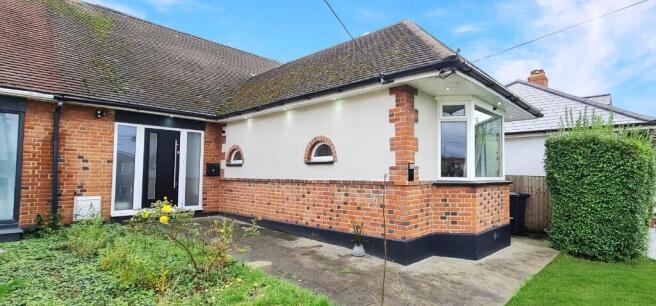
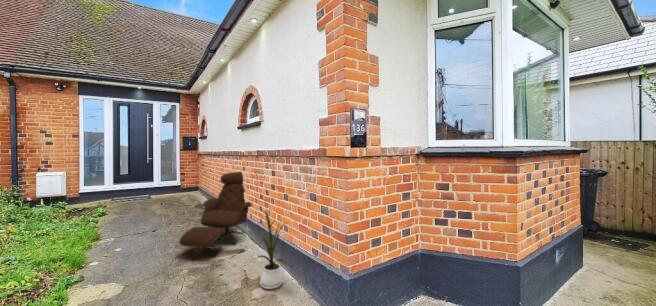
lounge chair: none [281,195,318,250] -> present [179,172,251,259]

